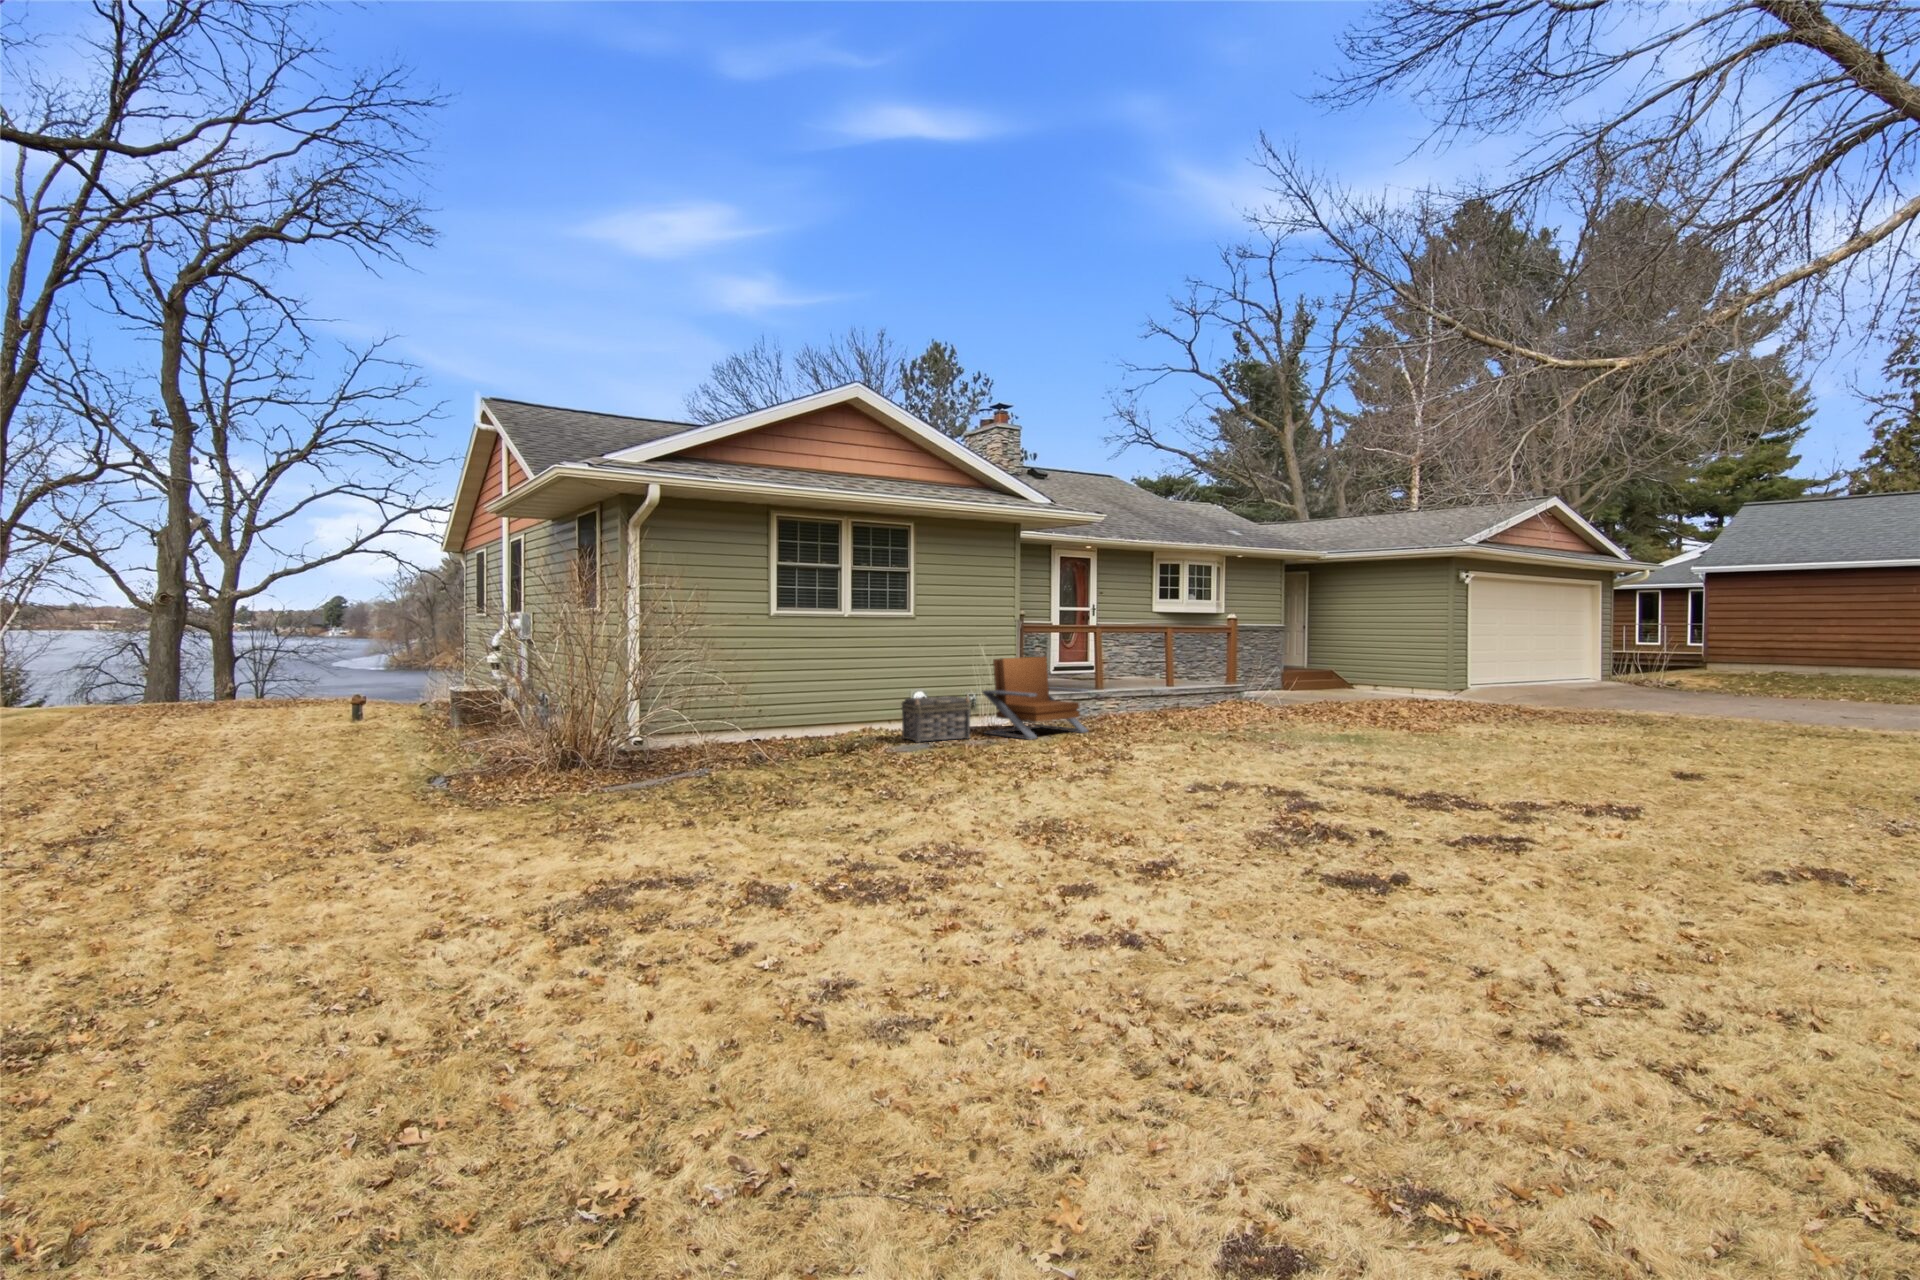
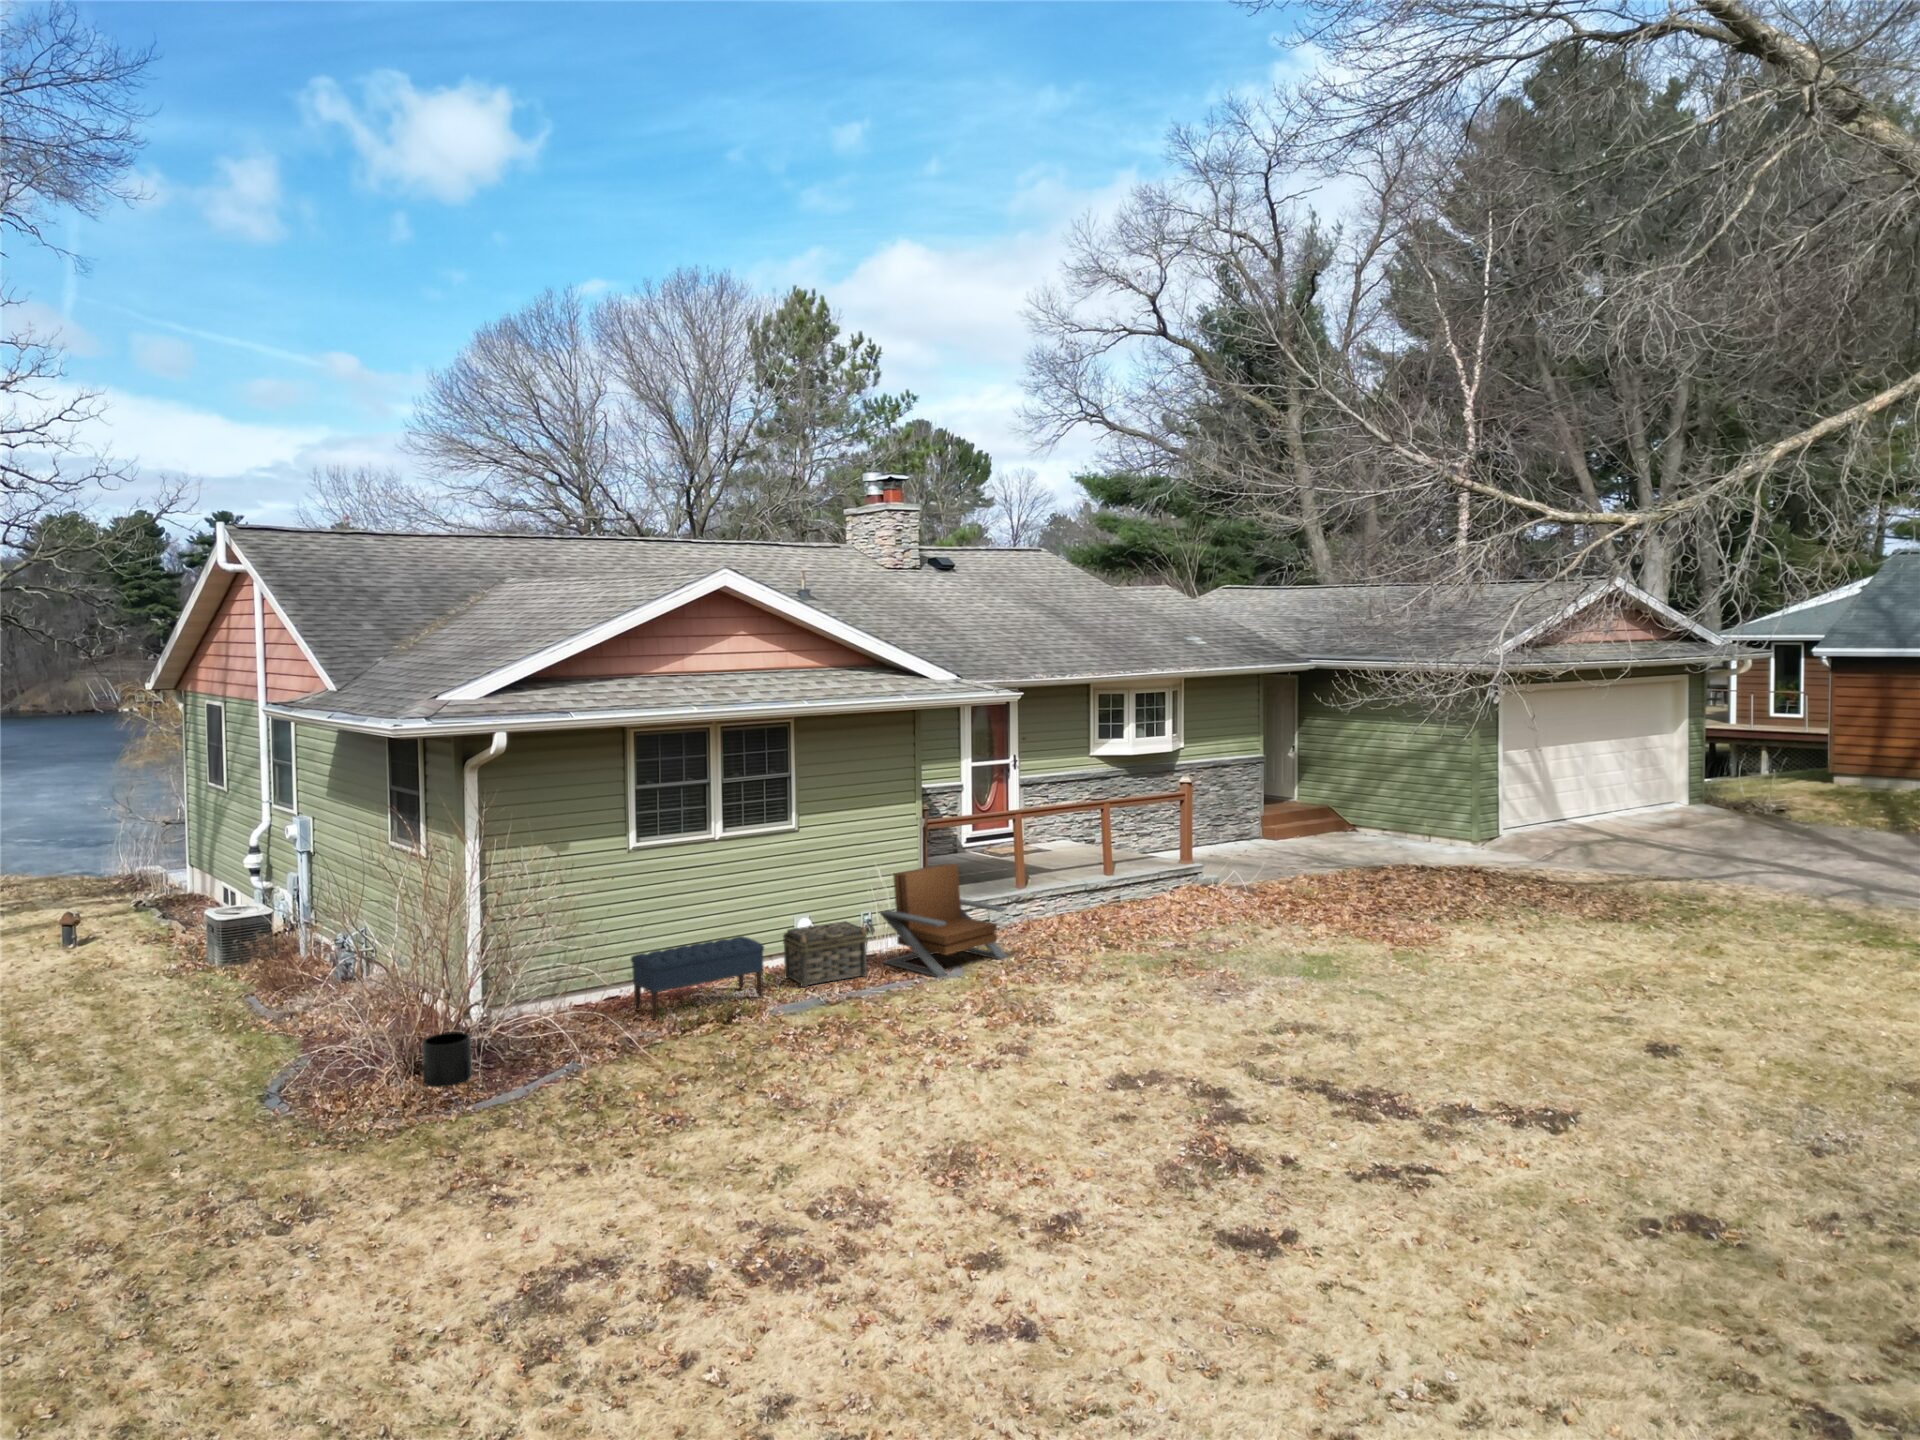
bench: none [774,699,884,756] -> present [631,936,764,1020]
planter: none [579,732,623,793] -> present [422,1032,472,1101]

